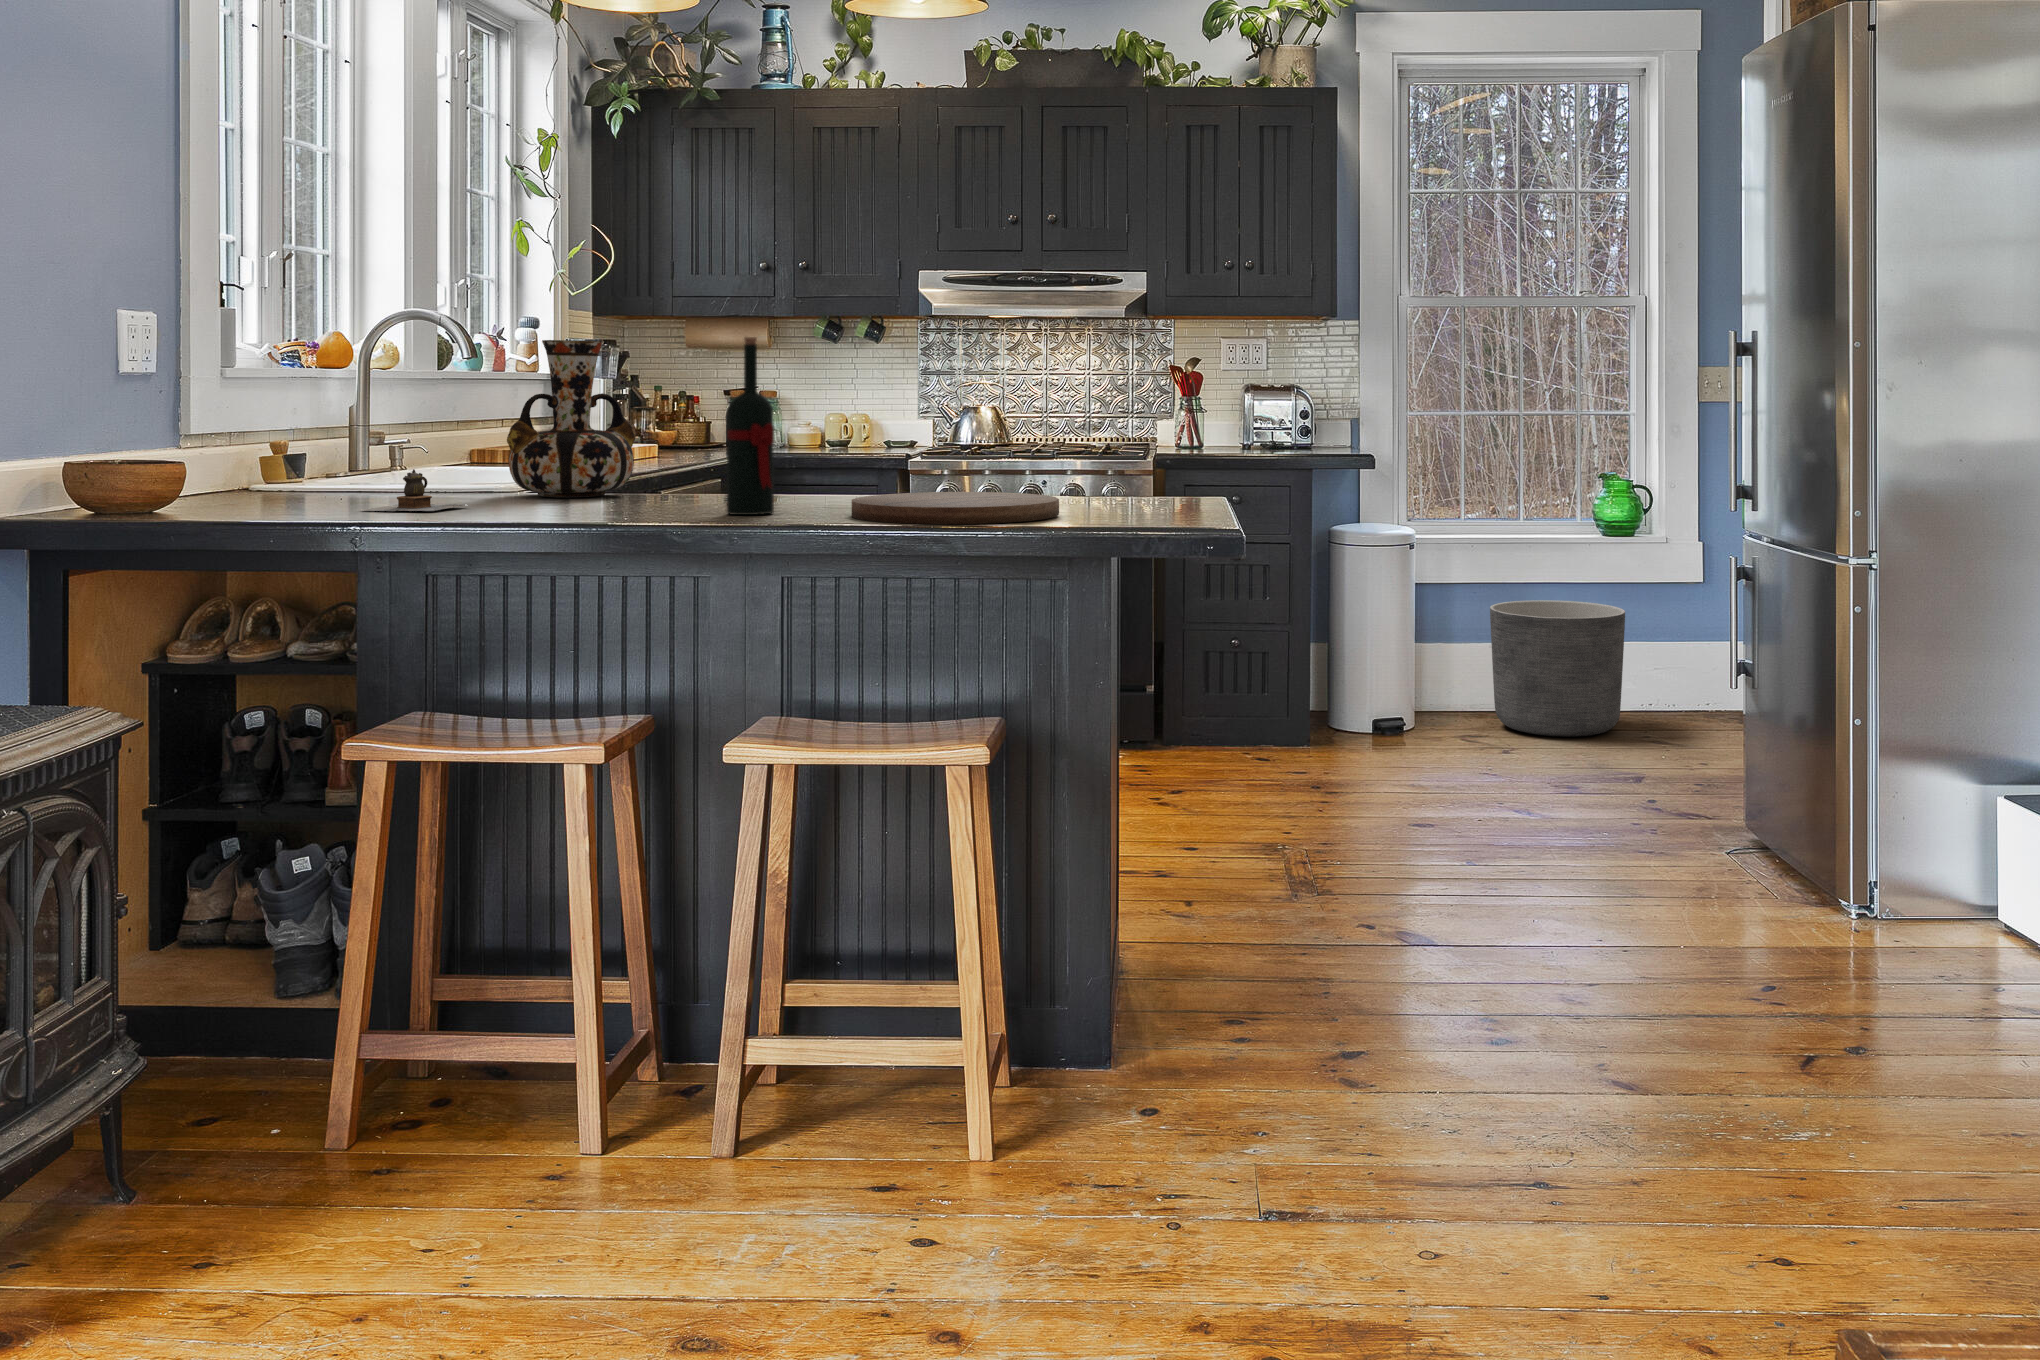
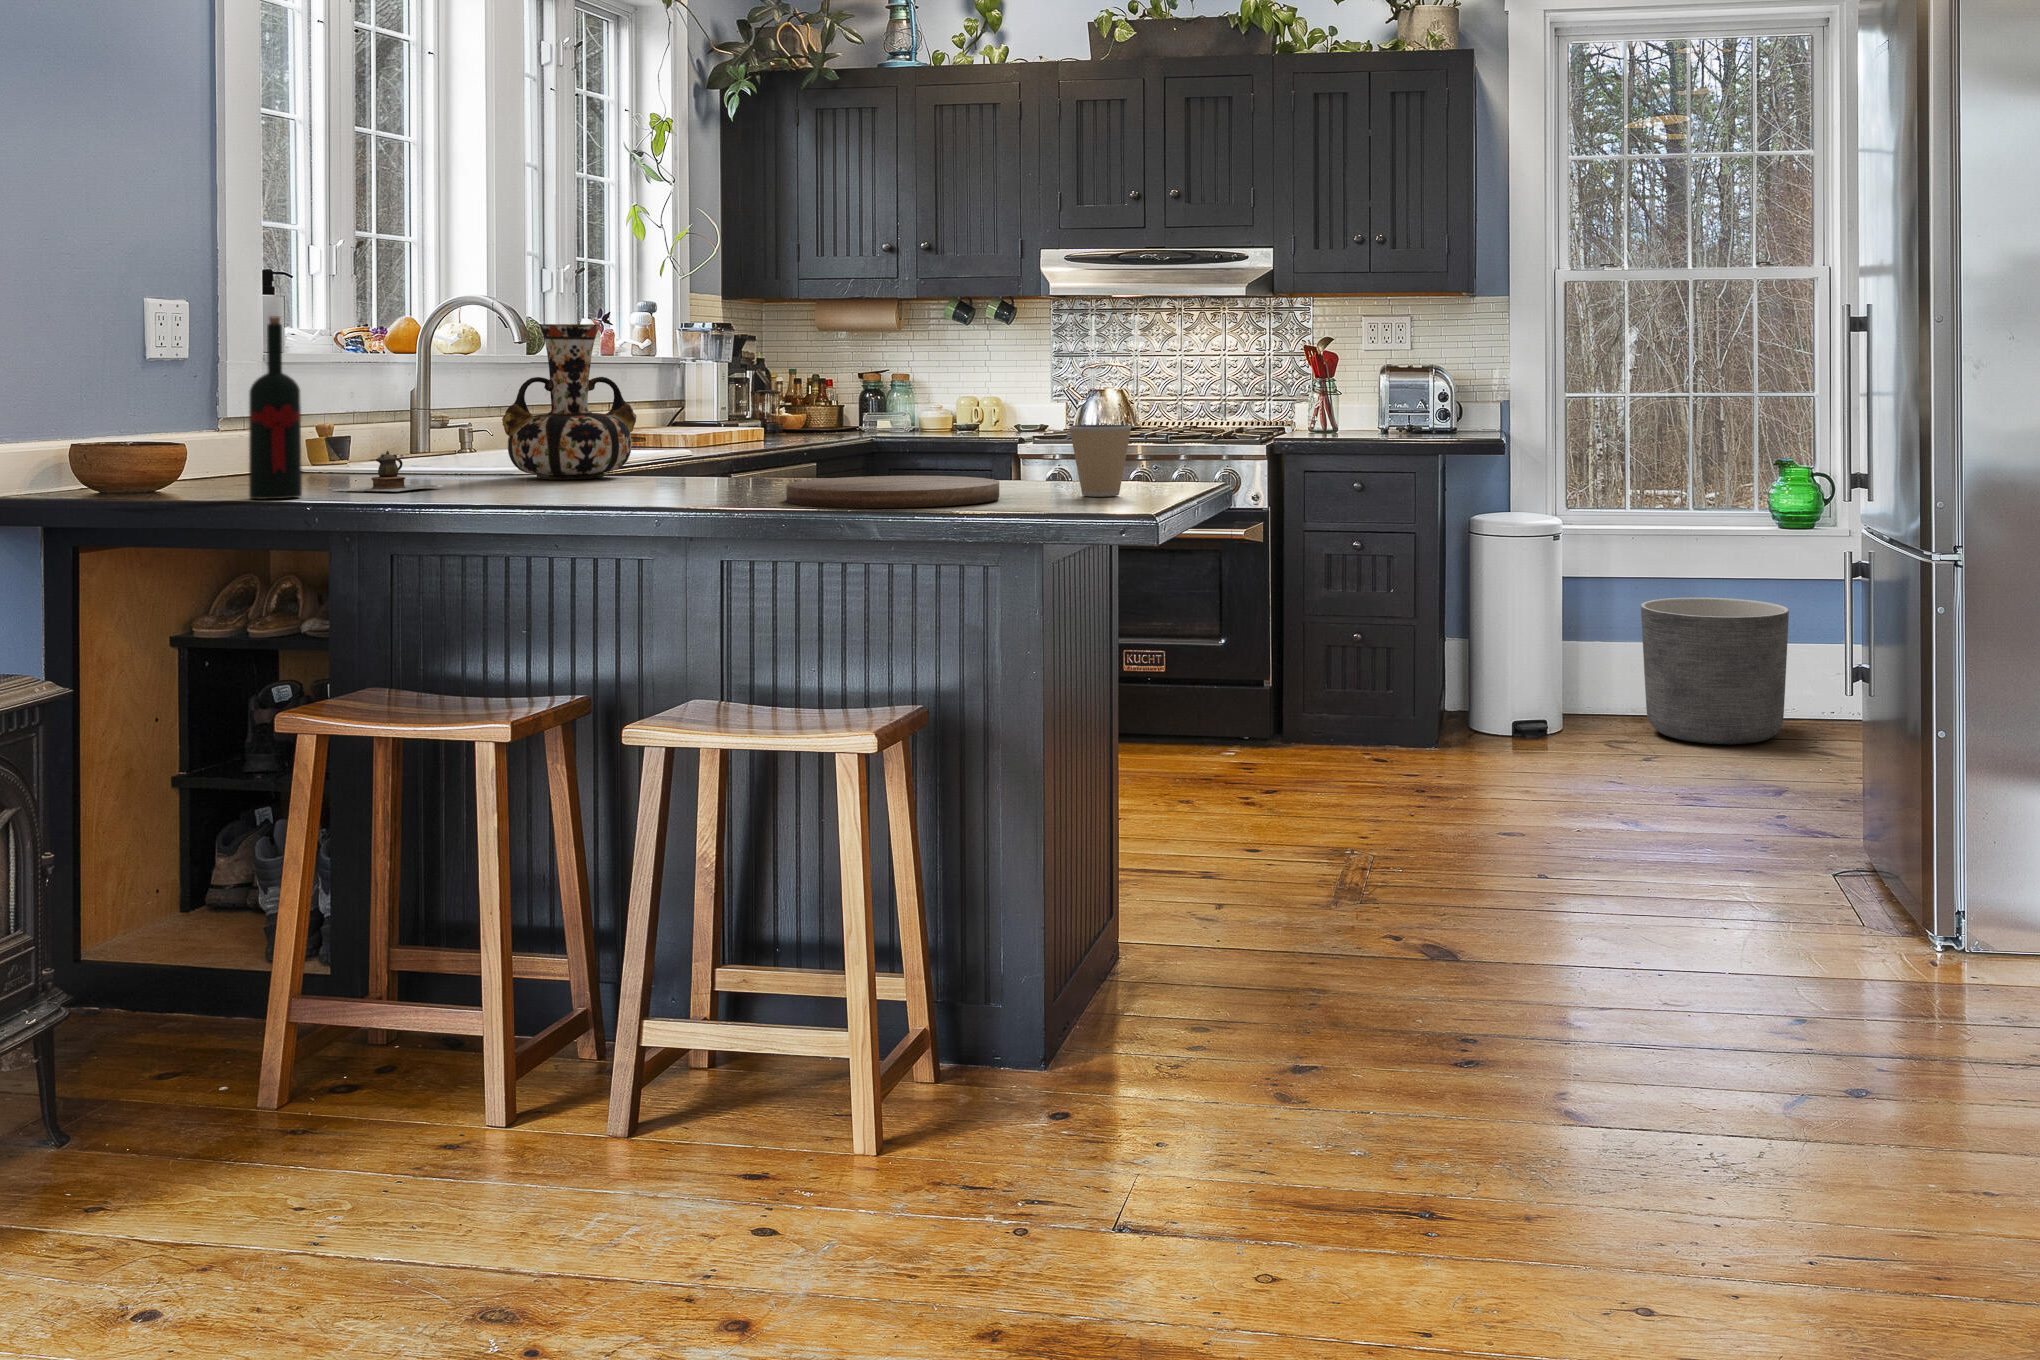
wine bottle: present [727,337,774,515] -> present [249,317,302,499]
coffee cup: none [1113,442,1173,511] -> present [1069,425,1132,496]

